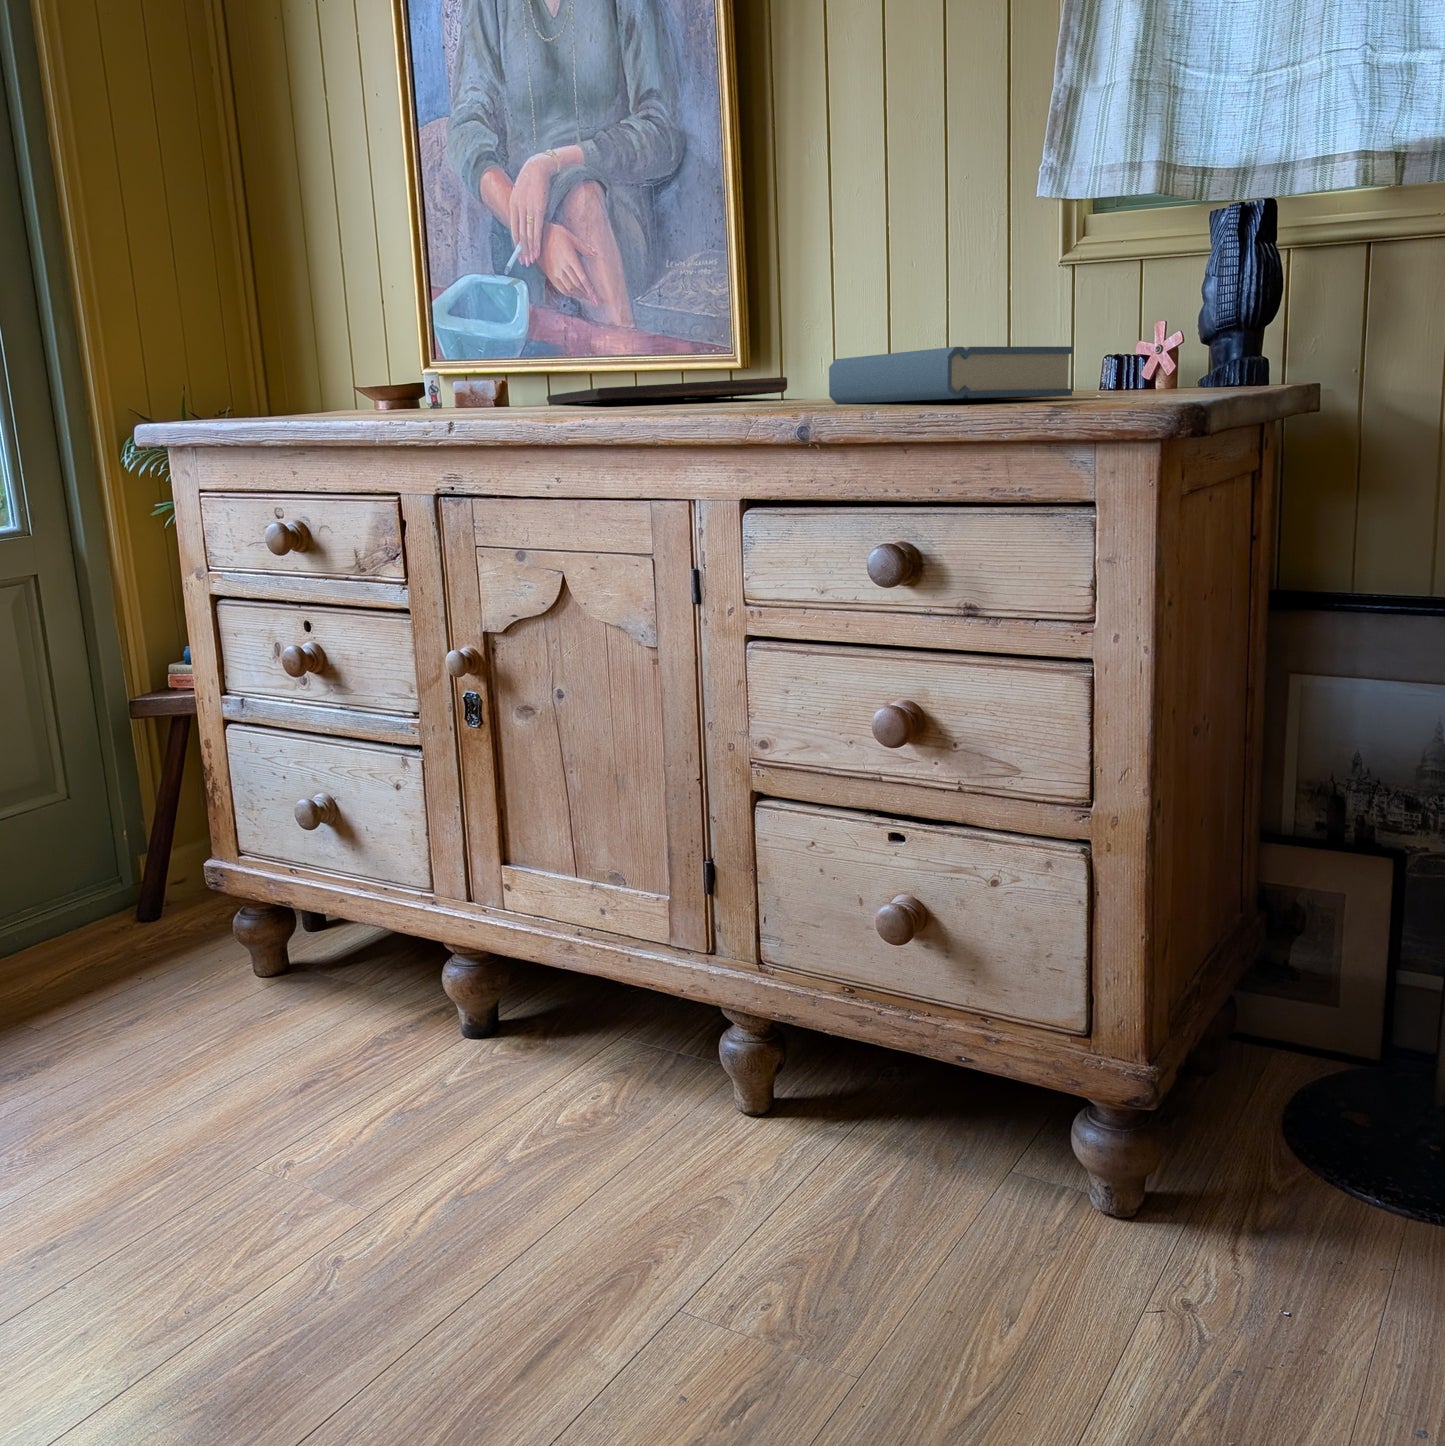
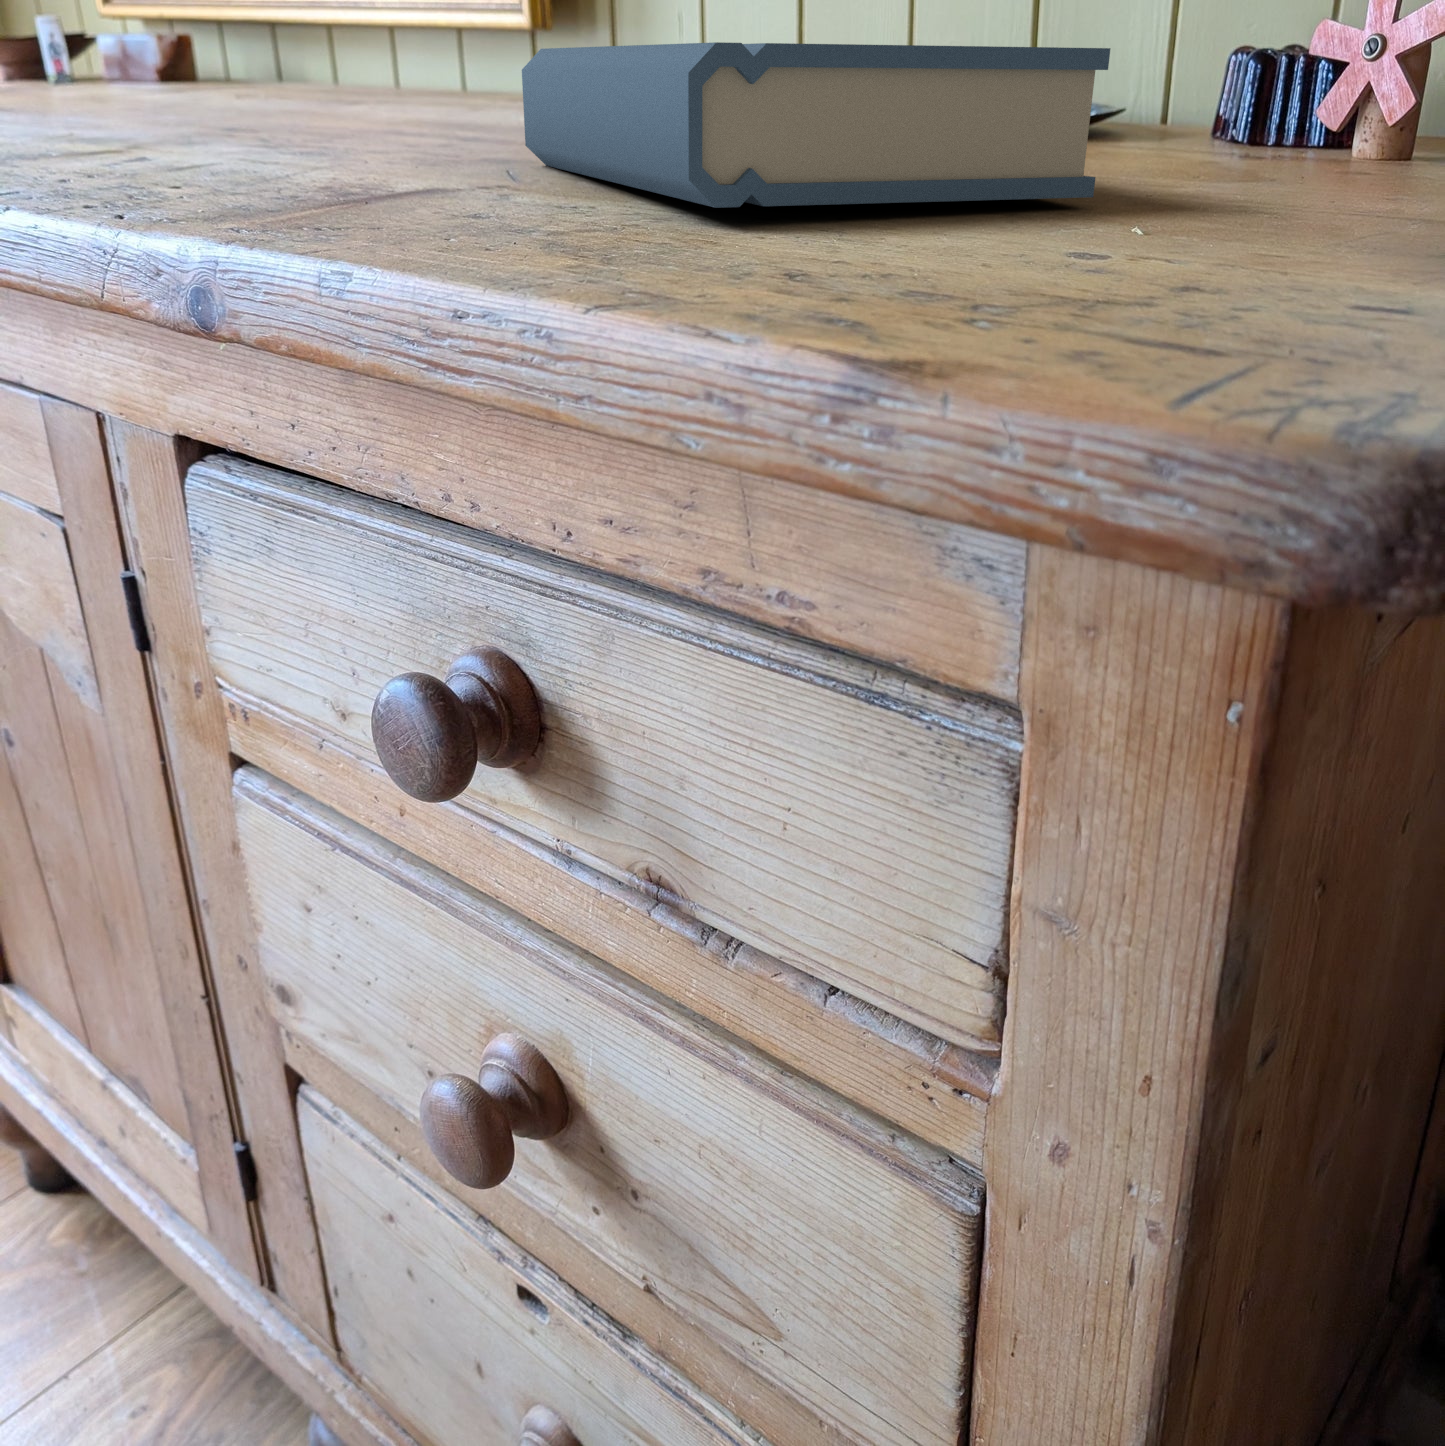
decorative tray: present [547,377,787,404] -> none [144,69,576,108]

